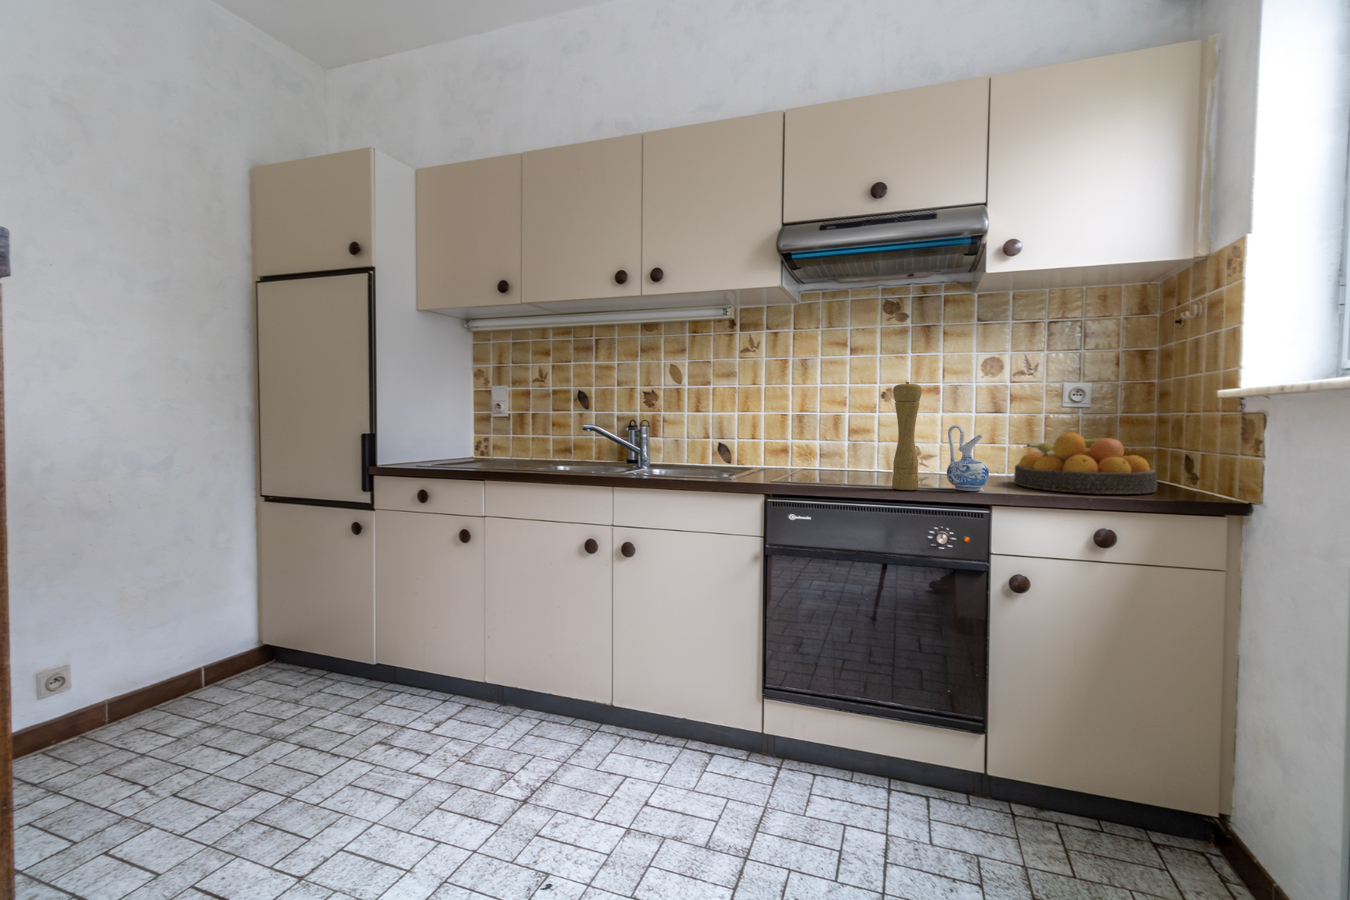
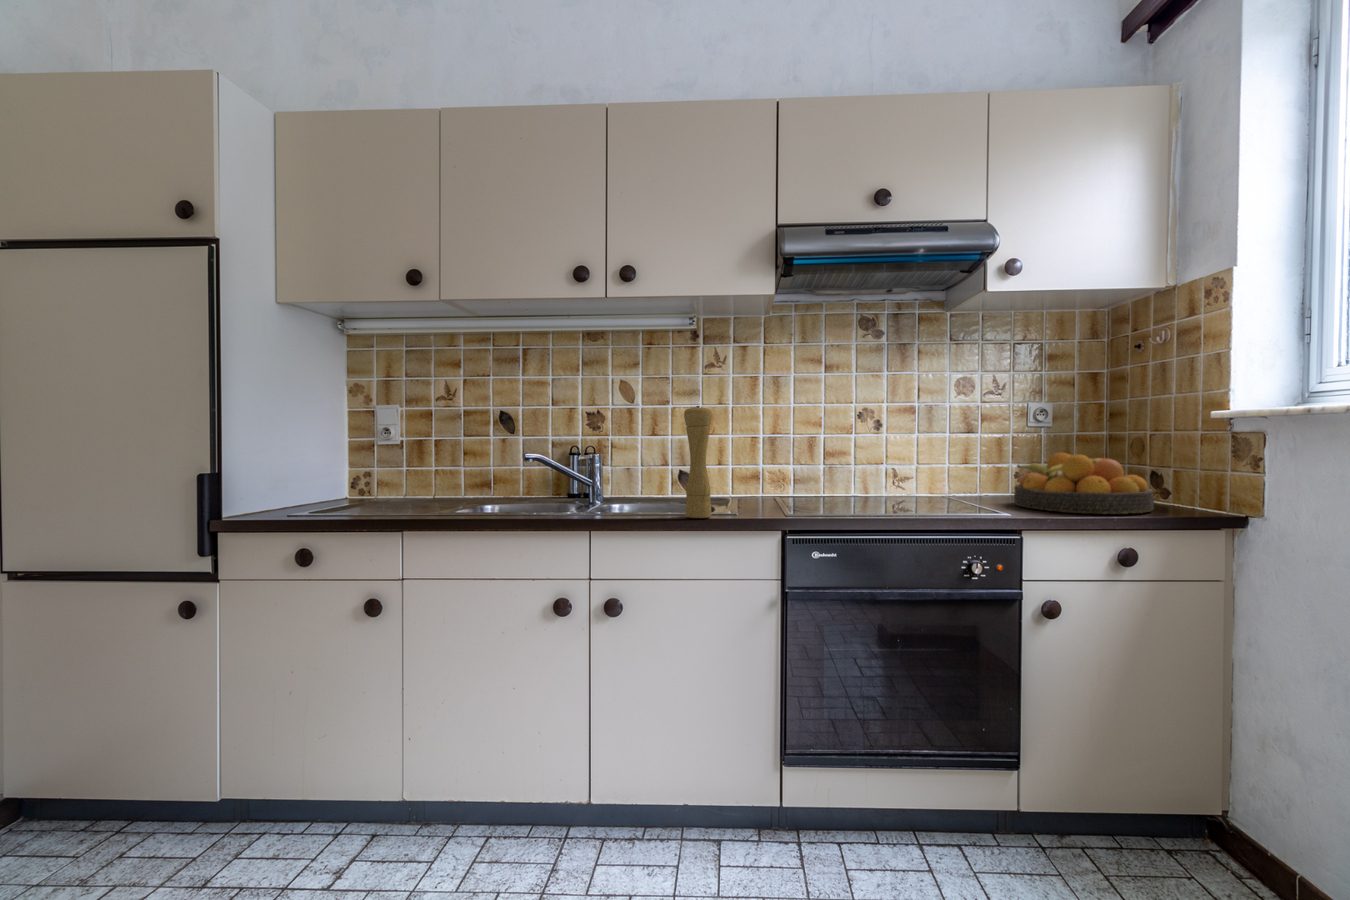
pepper mill: present [892,382,922,490] -> present [684,406,712,518]
ceramic pitcher: present [947,425,989,491] -> none [973,448,1017,516]

